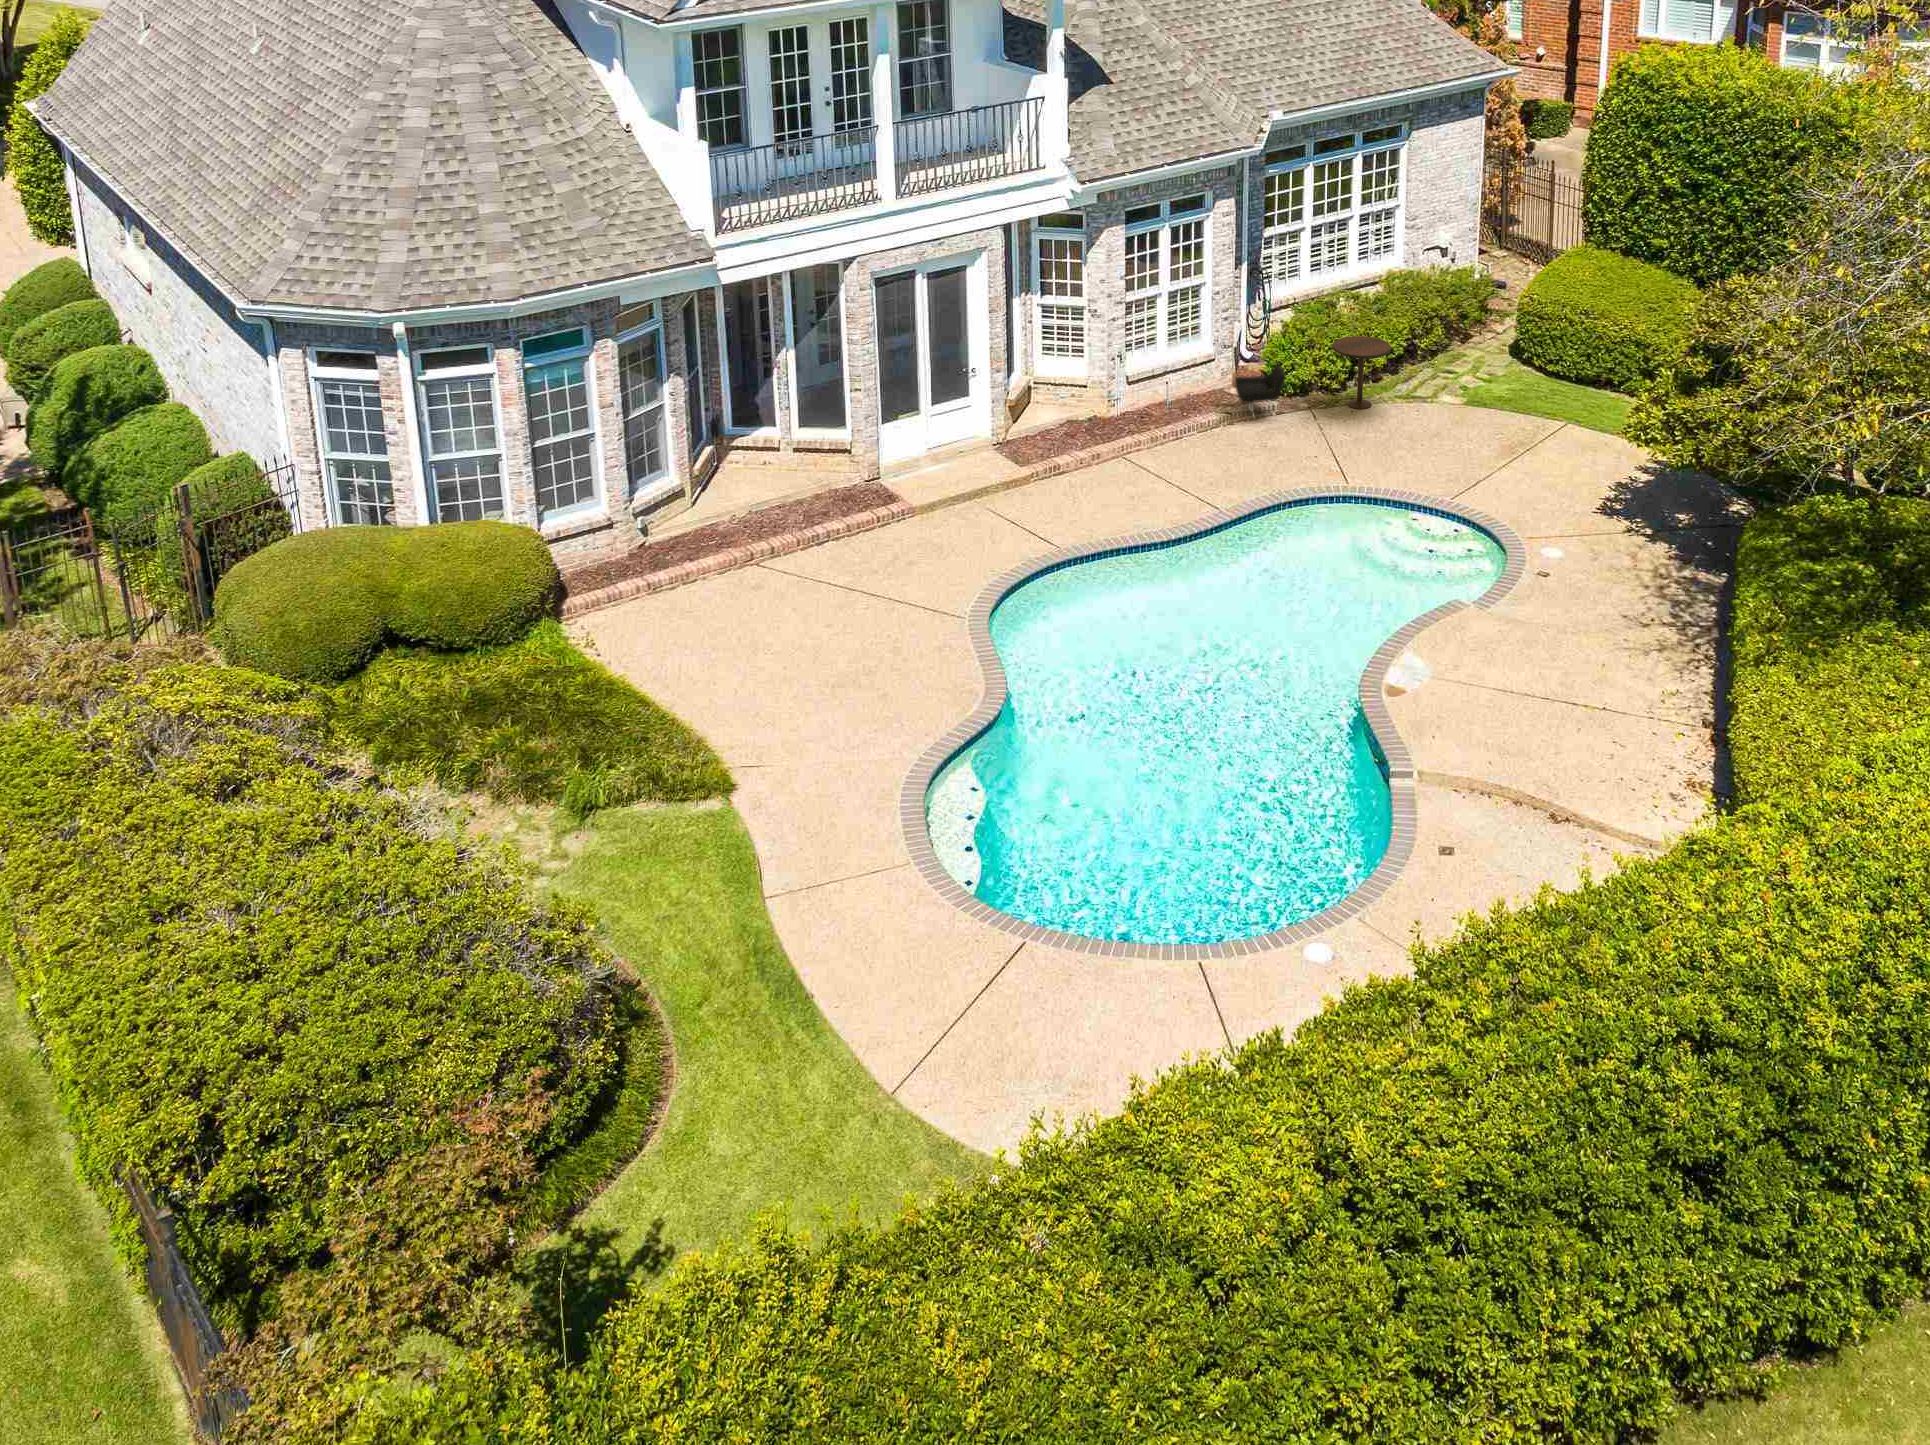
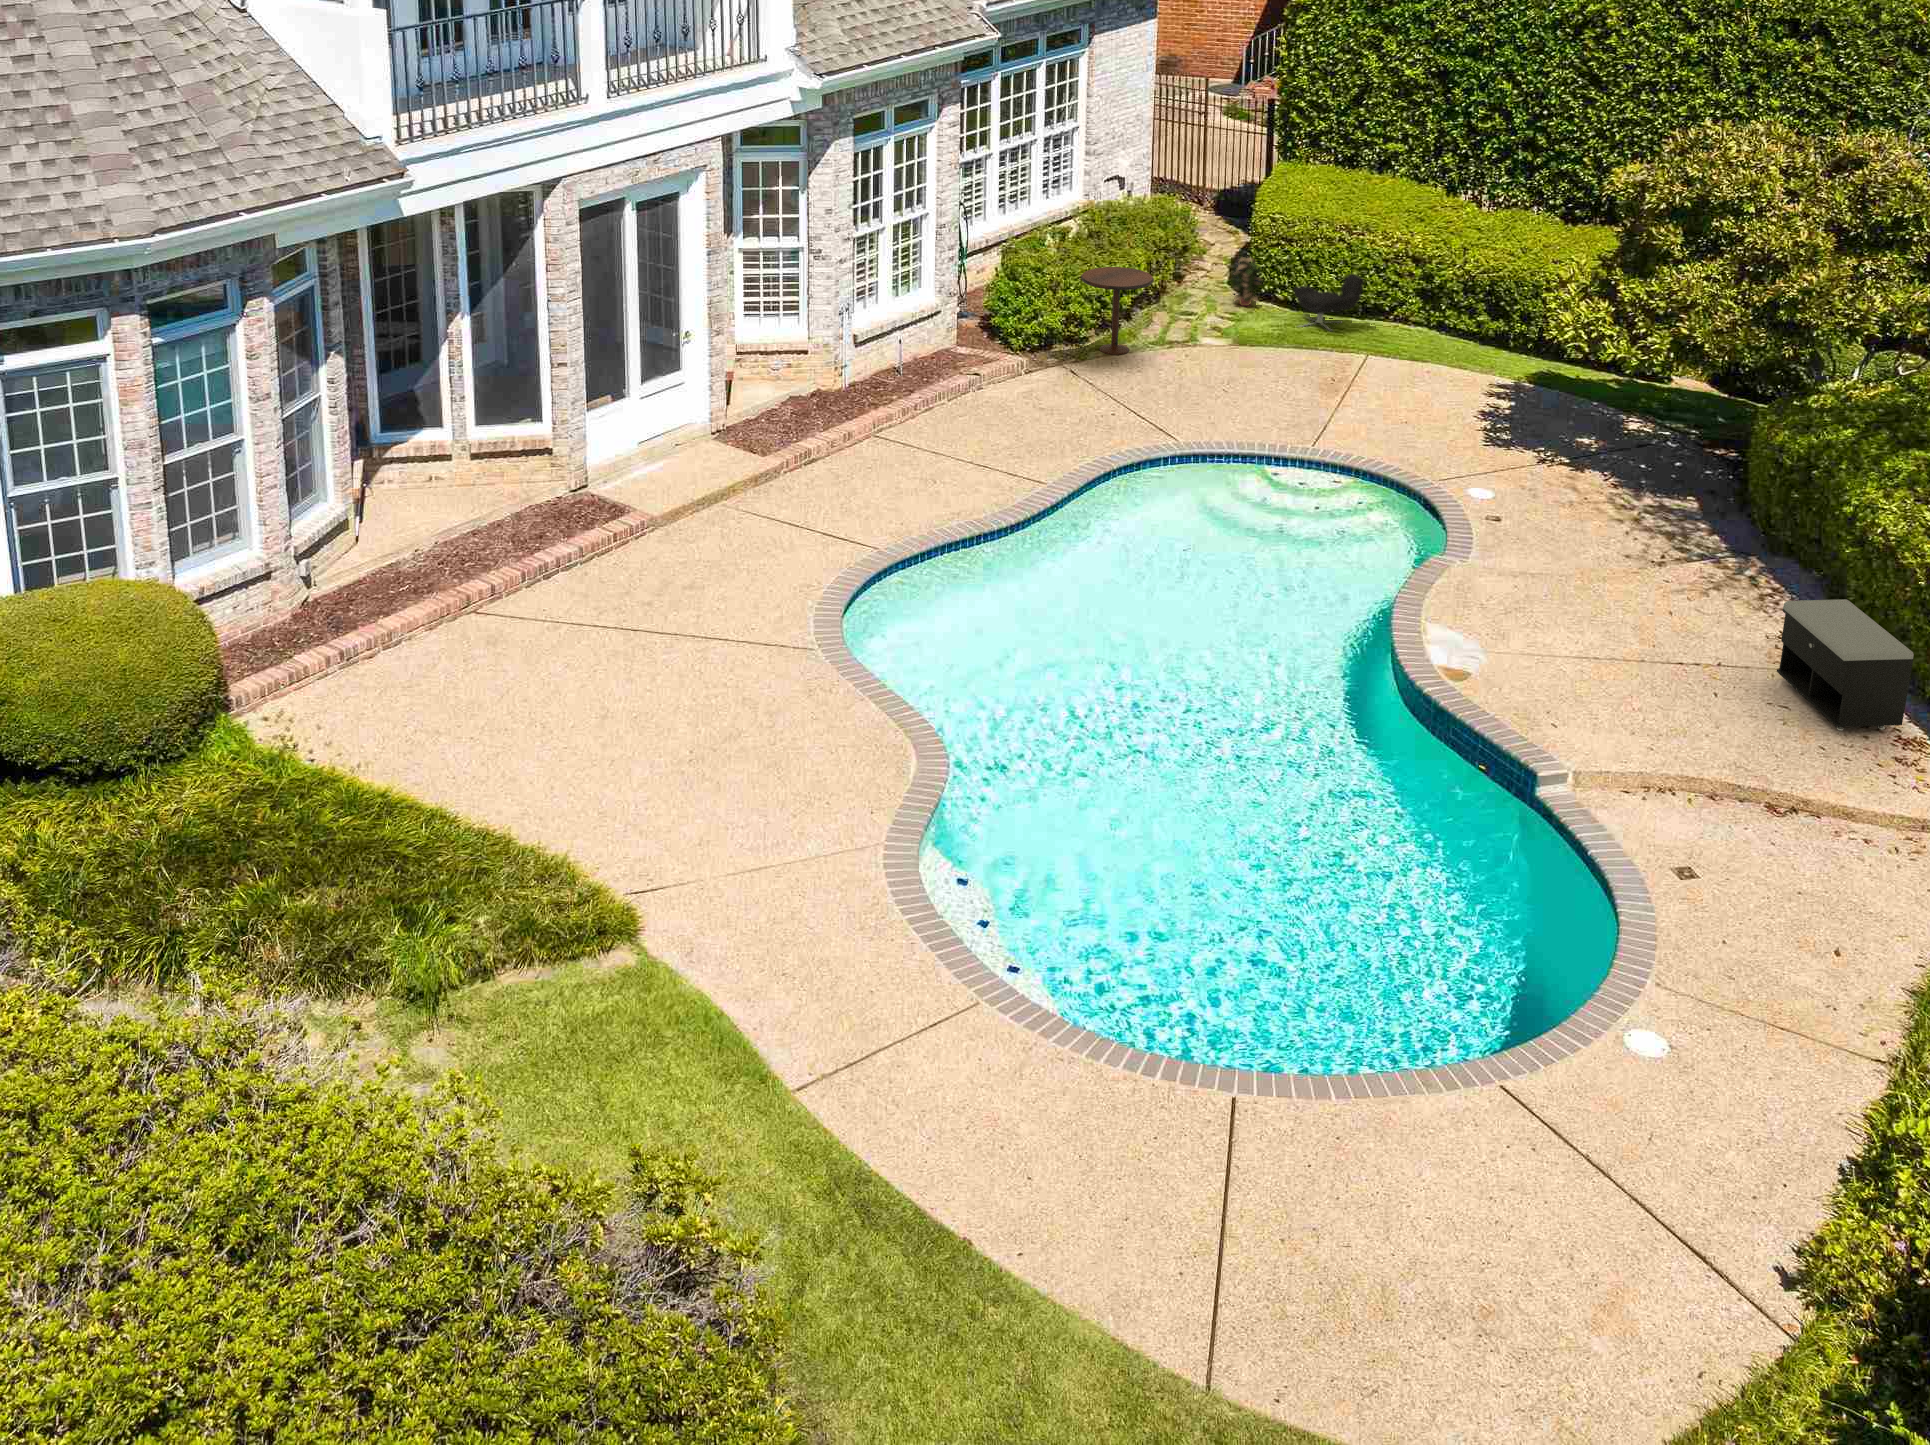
decorative plant: none [1491,332,1521,374] -> present [1233,257,1263,306]
lounge chair: present [1235,365,1286,418] -> present [1294,274,1364,330]
storage bench: none [1661,676,1724,784] -> present [1777,599,1914,731]

